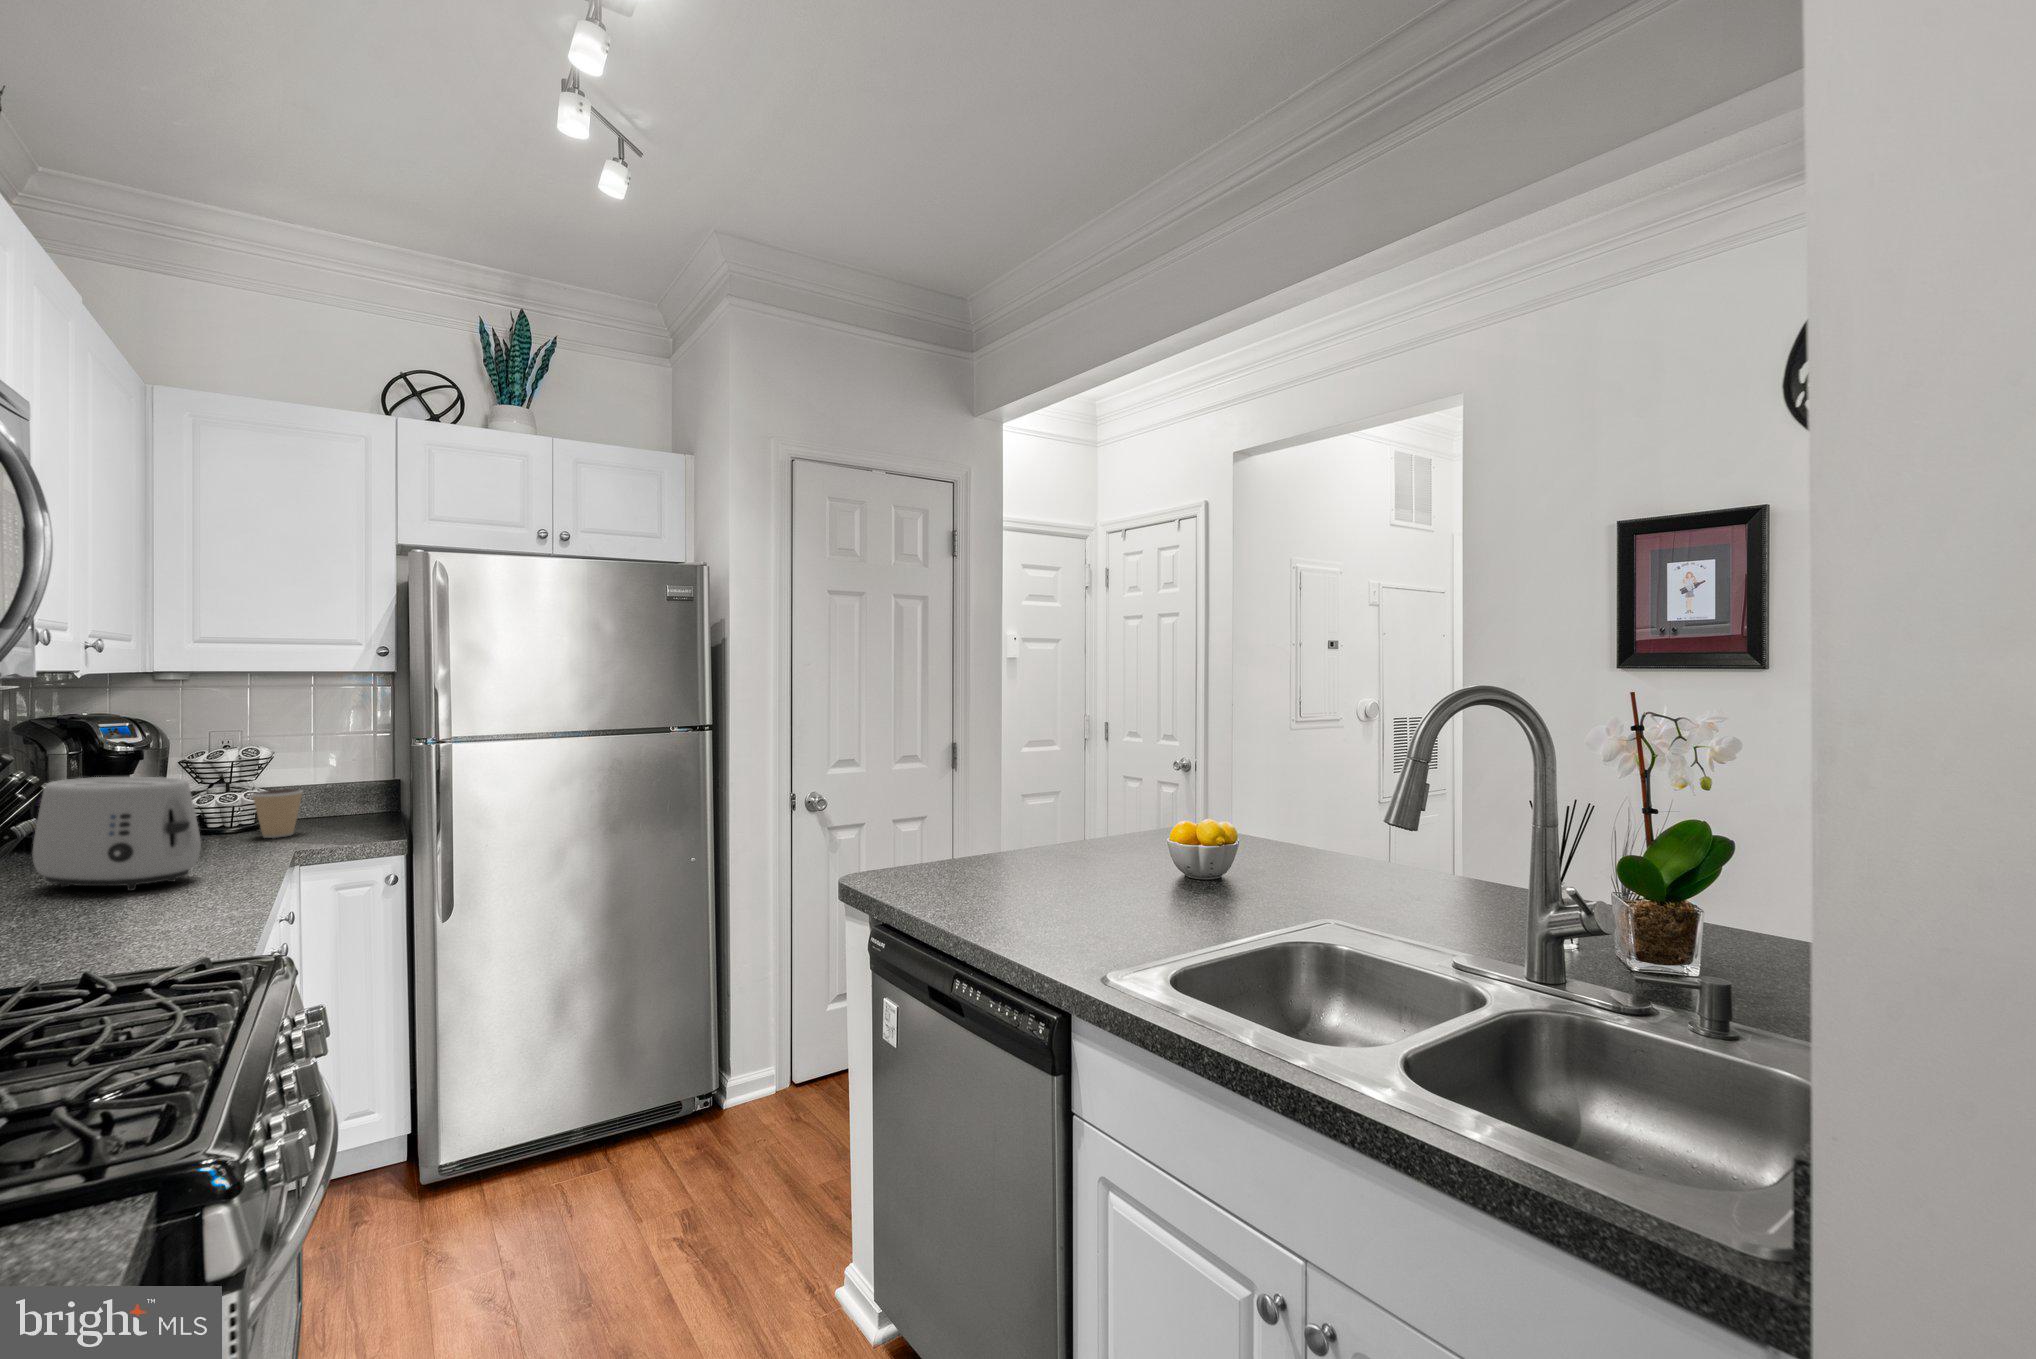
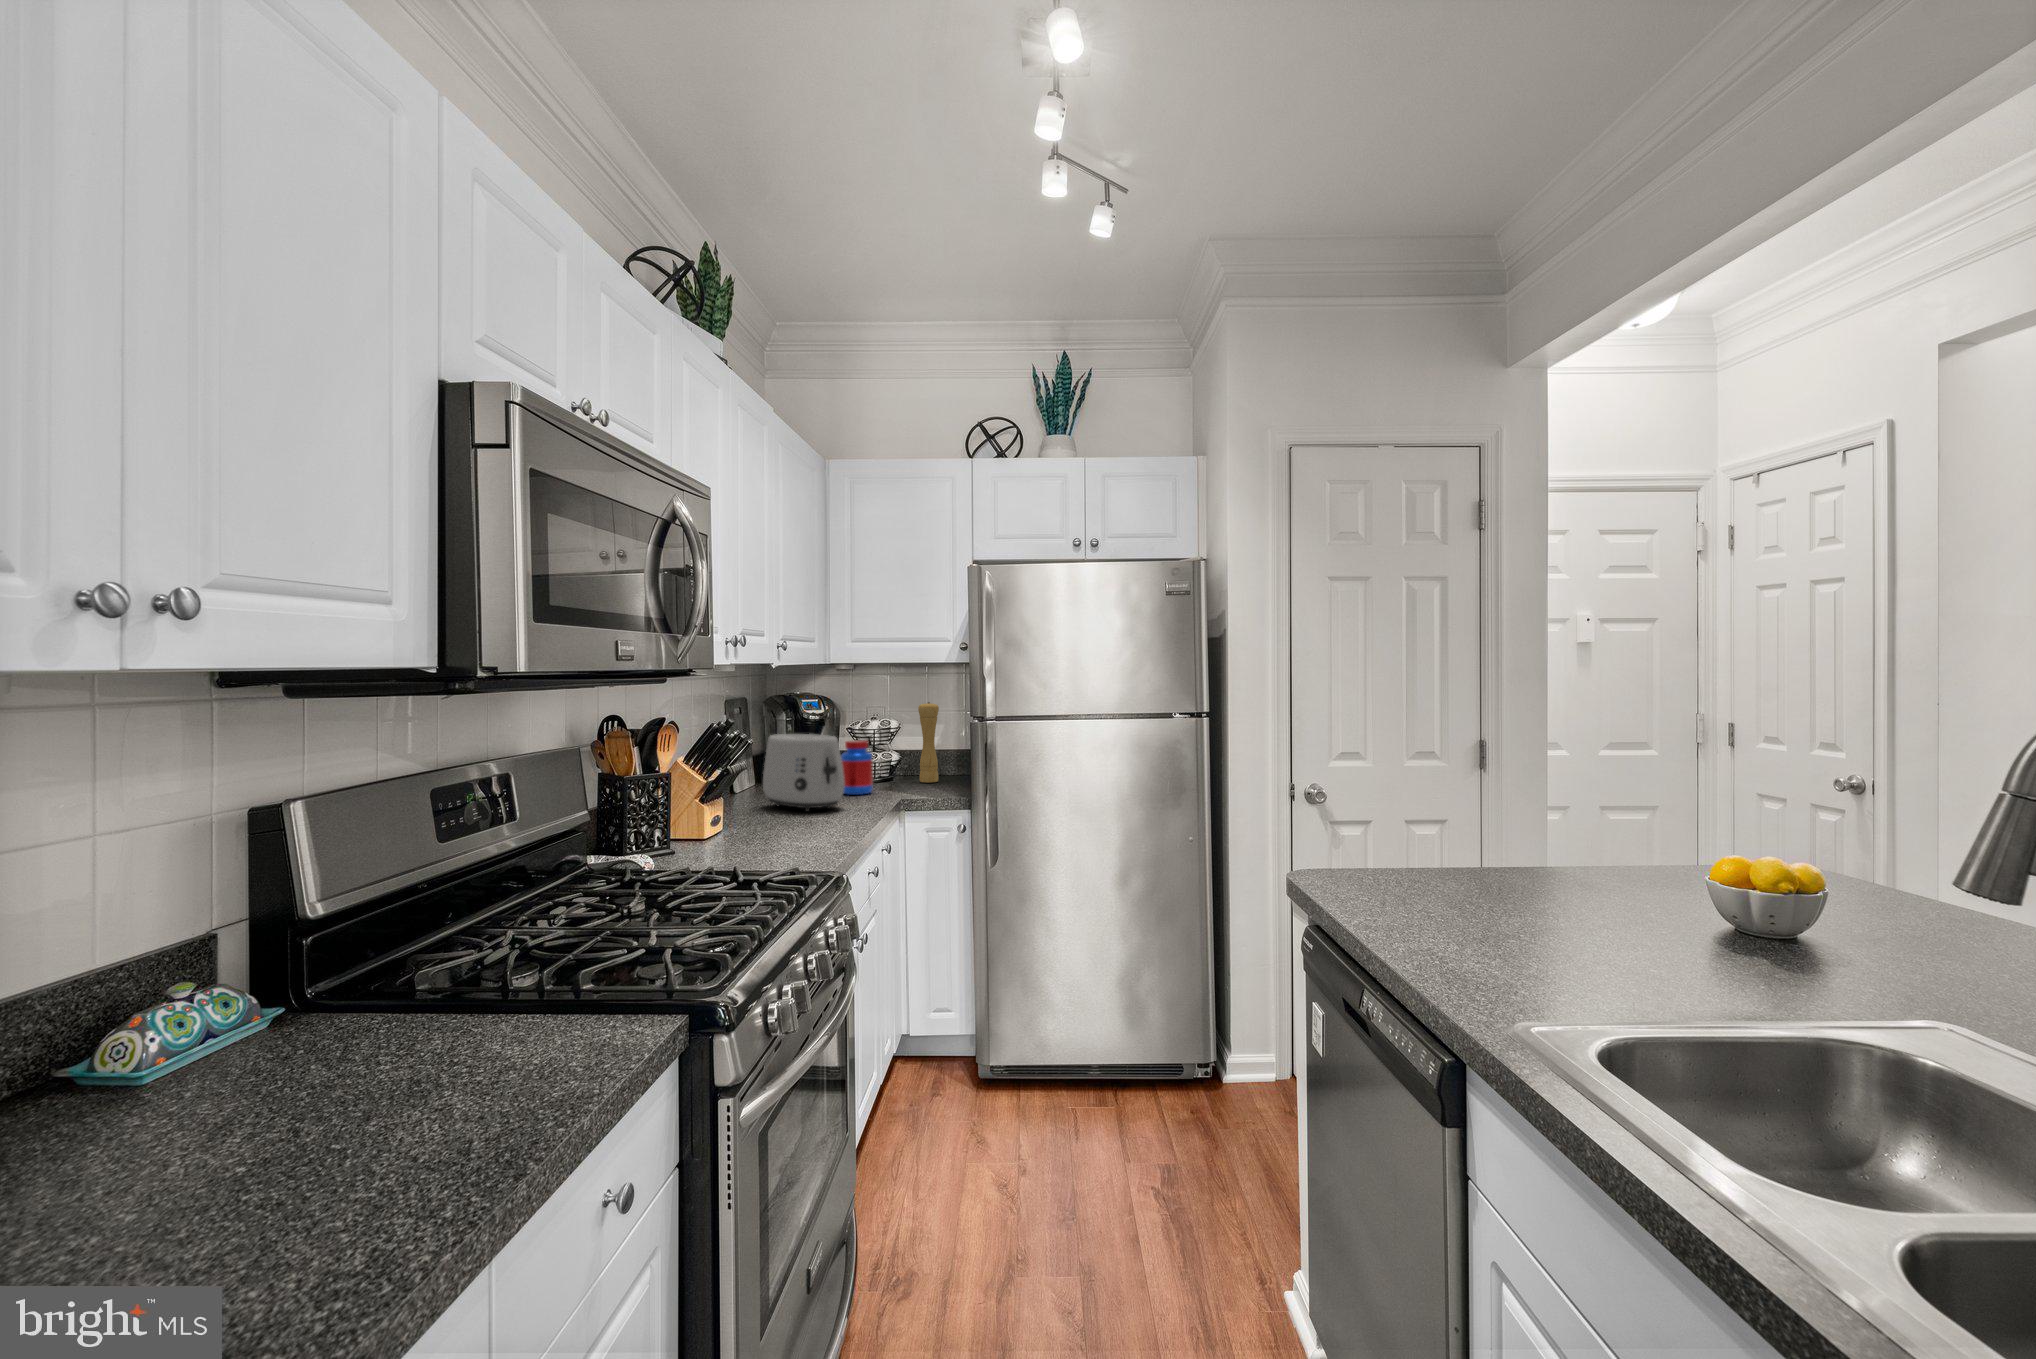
pepper mill: none [306,721,339,825] -> present [918,702,939,783]
jar: none [180,778,237,855] -> present [841,740,873,795]
coffee cup: present [252,789,303,838] -> none [883,753,914,788]

